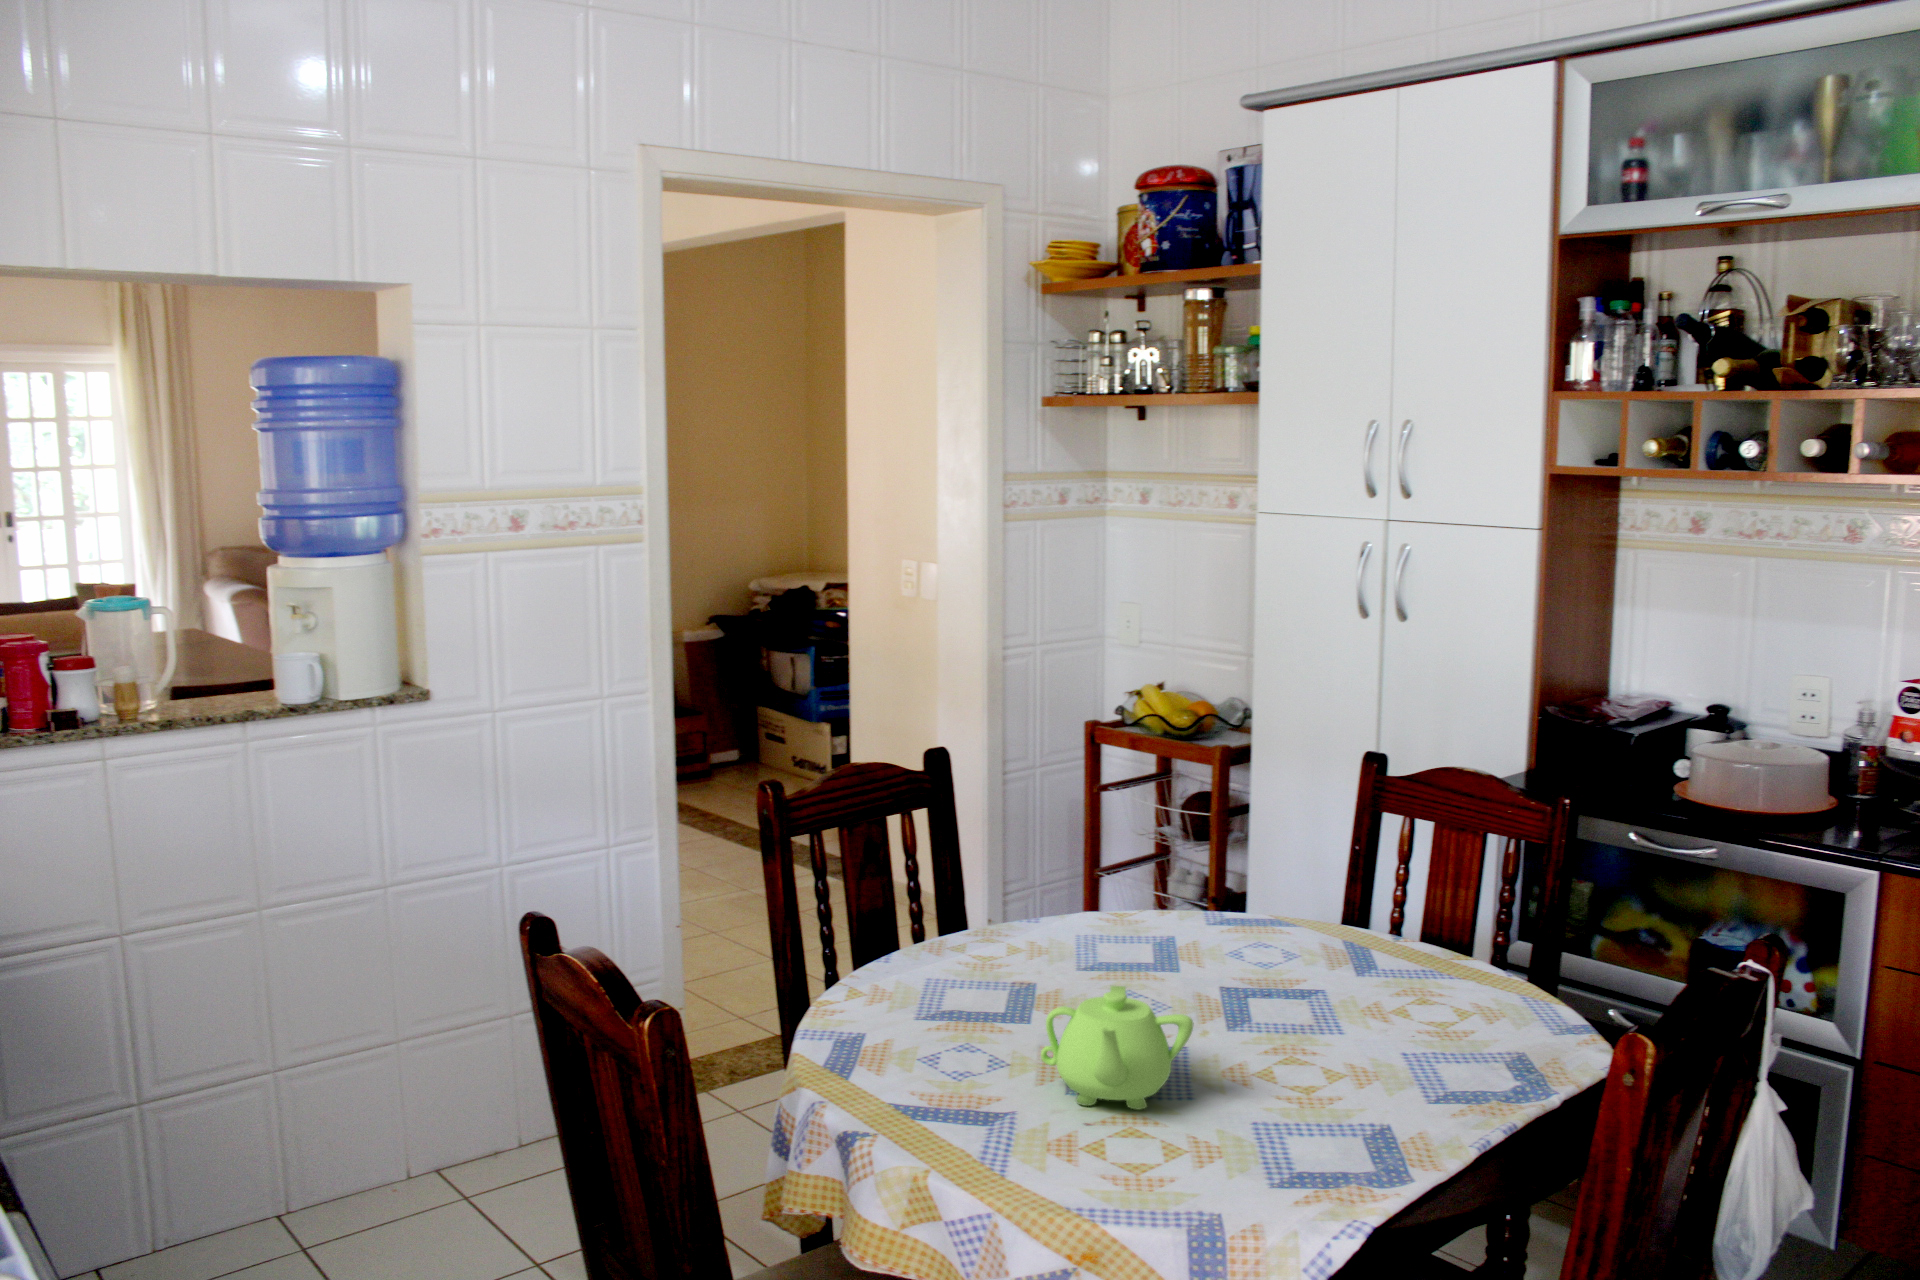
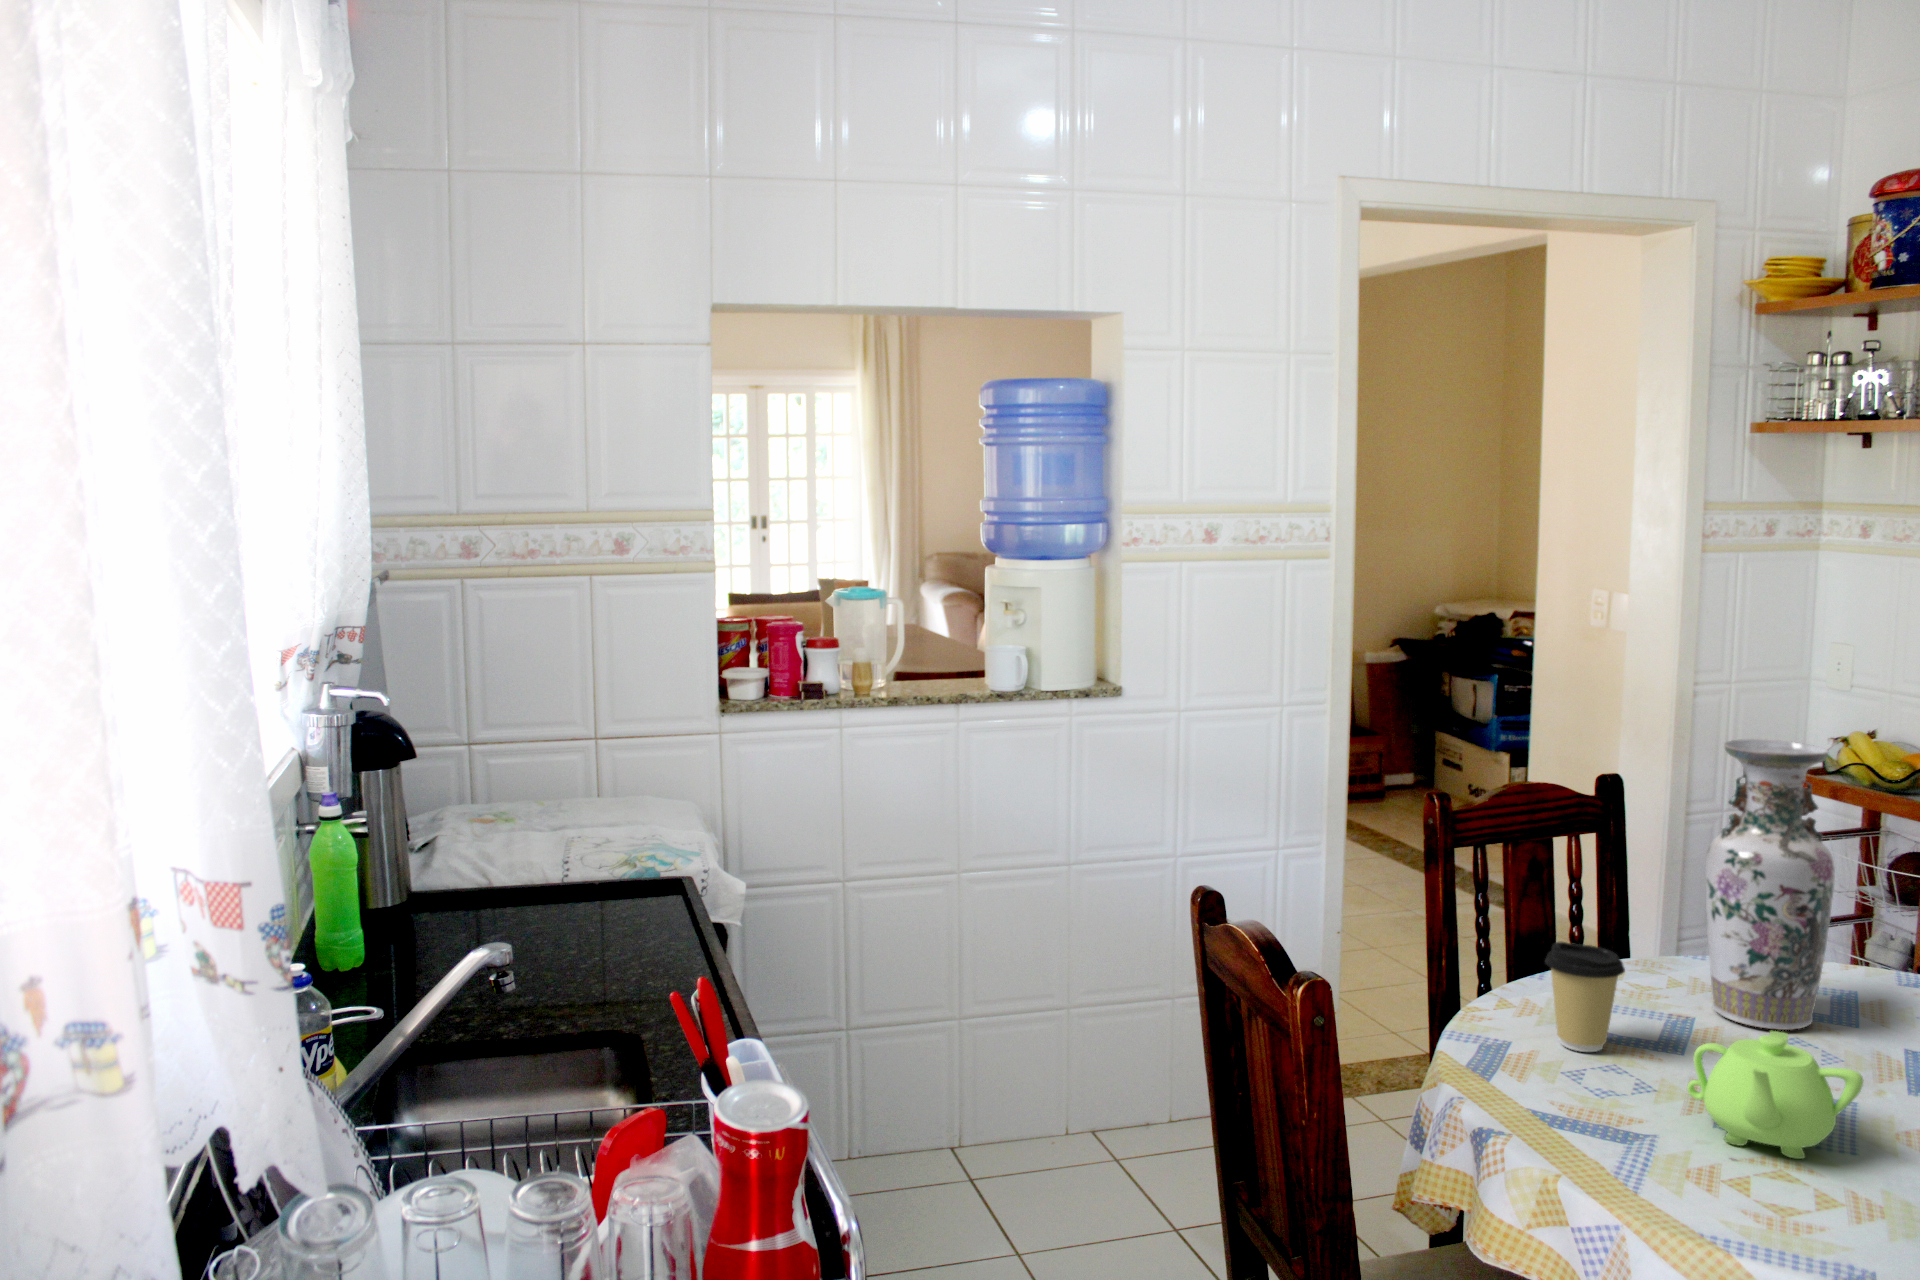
vase: none [1040,699,1152,981] -> present [1705,739,1835,1030]
coffee cup: none [899,920,976,1031] -> present [1545,942,1625,1052]

